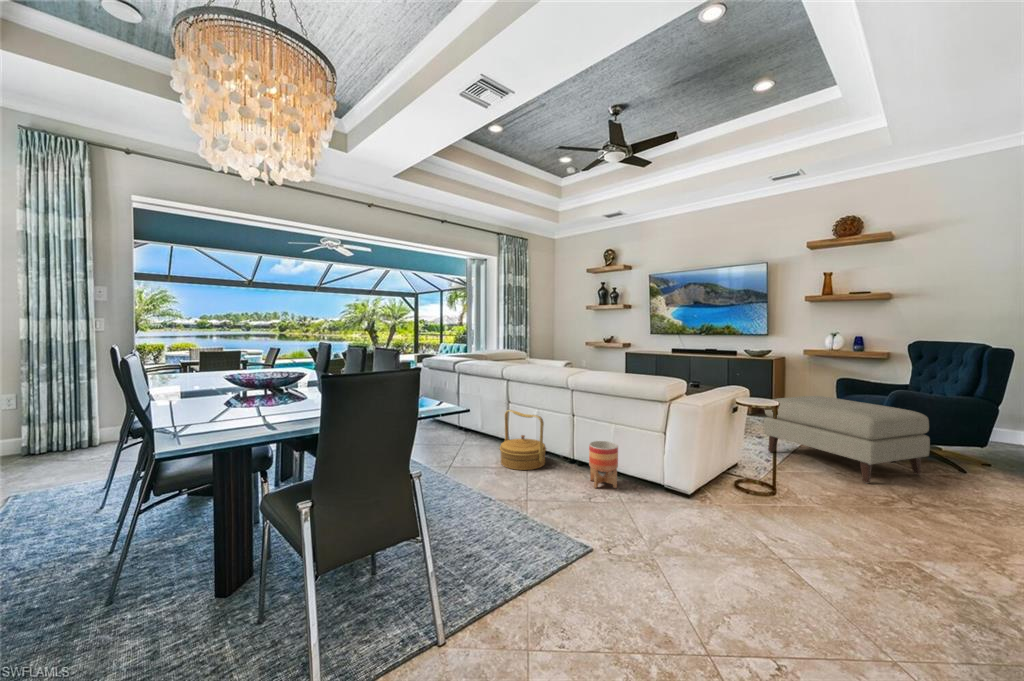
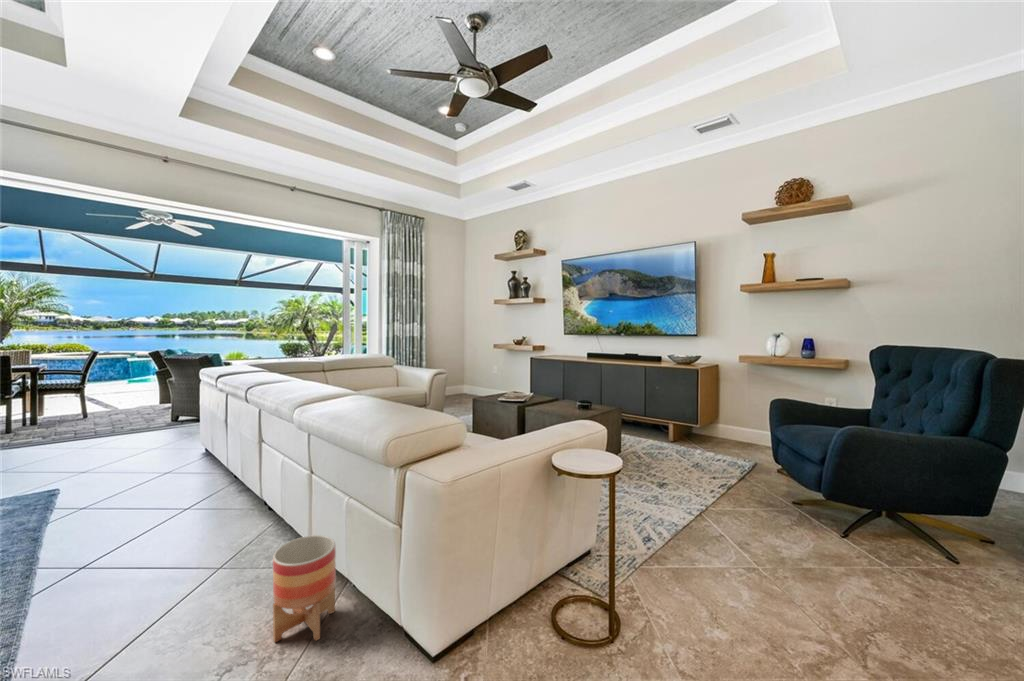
ottoman: present [764,396,930,483] -> none [656,429,906,605]
woven basket: present [500,410,546,470] -> none [172,463,274,583]

